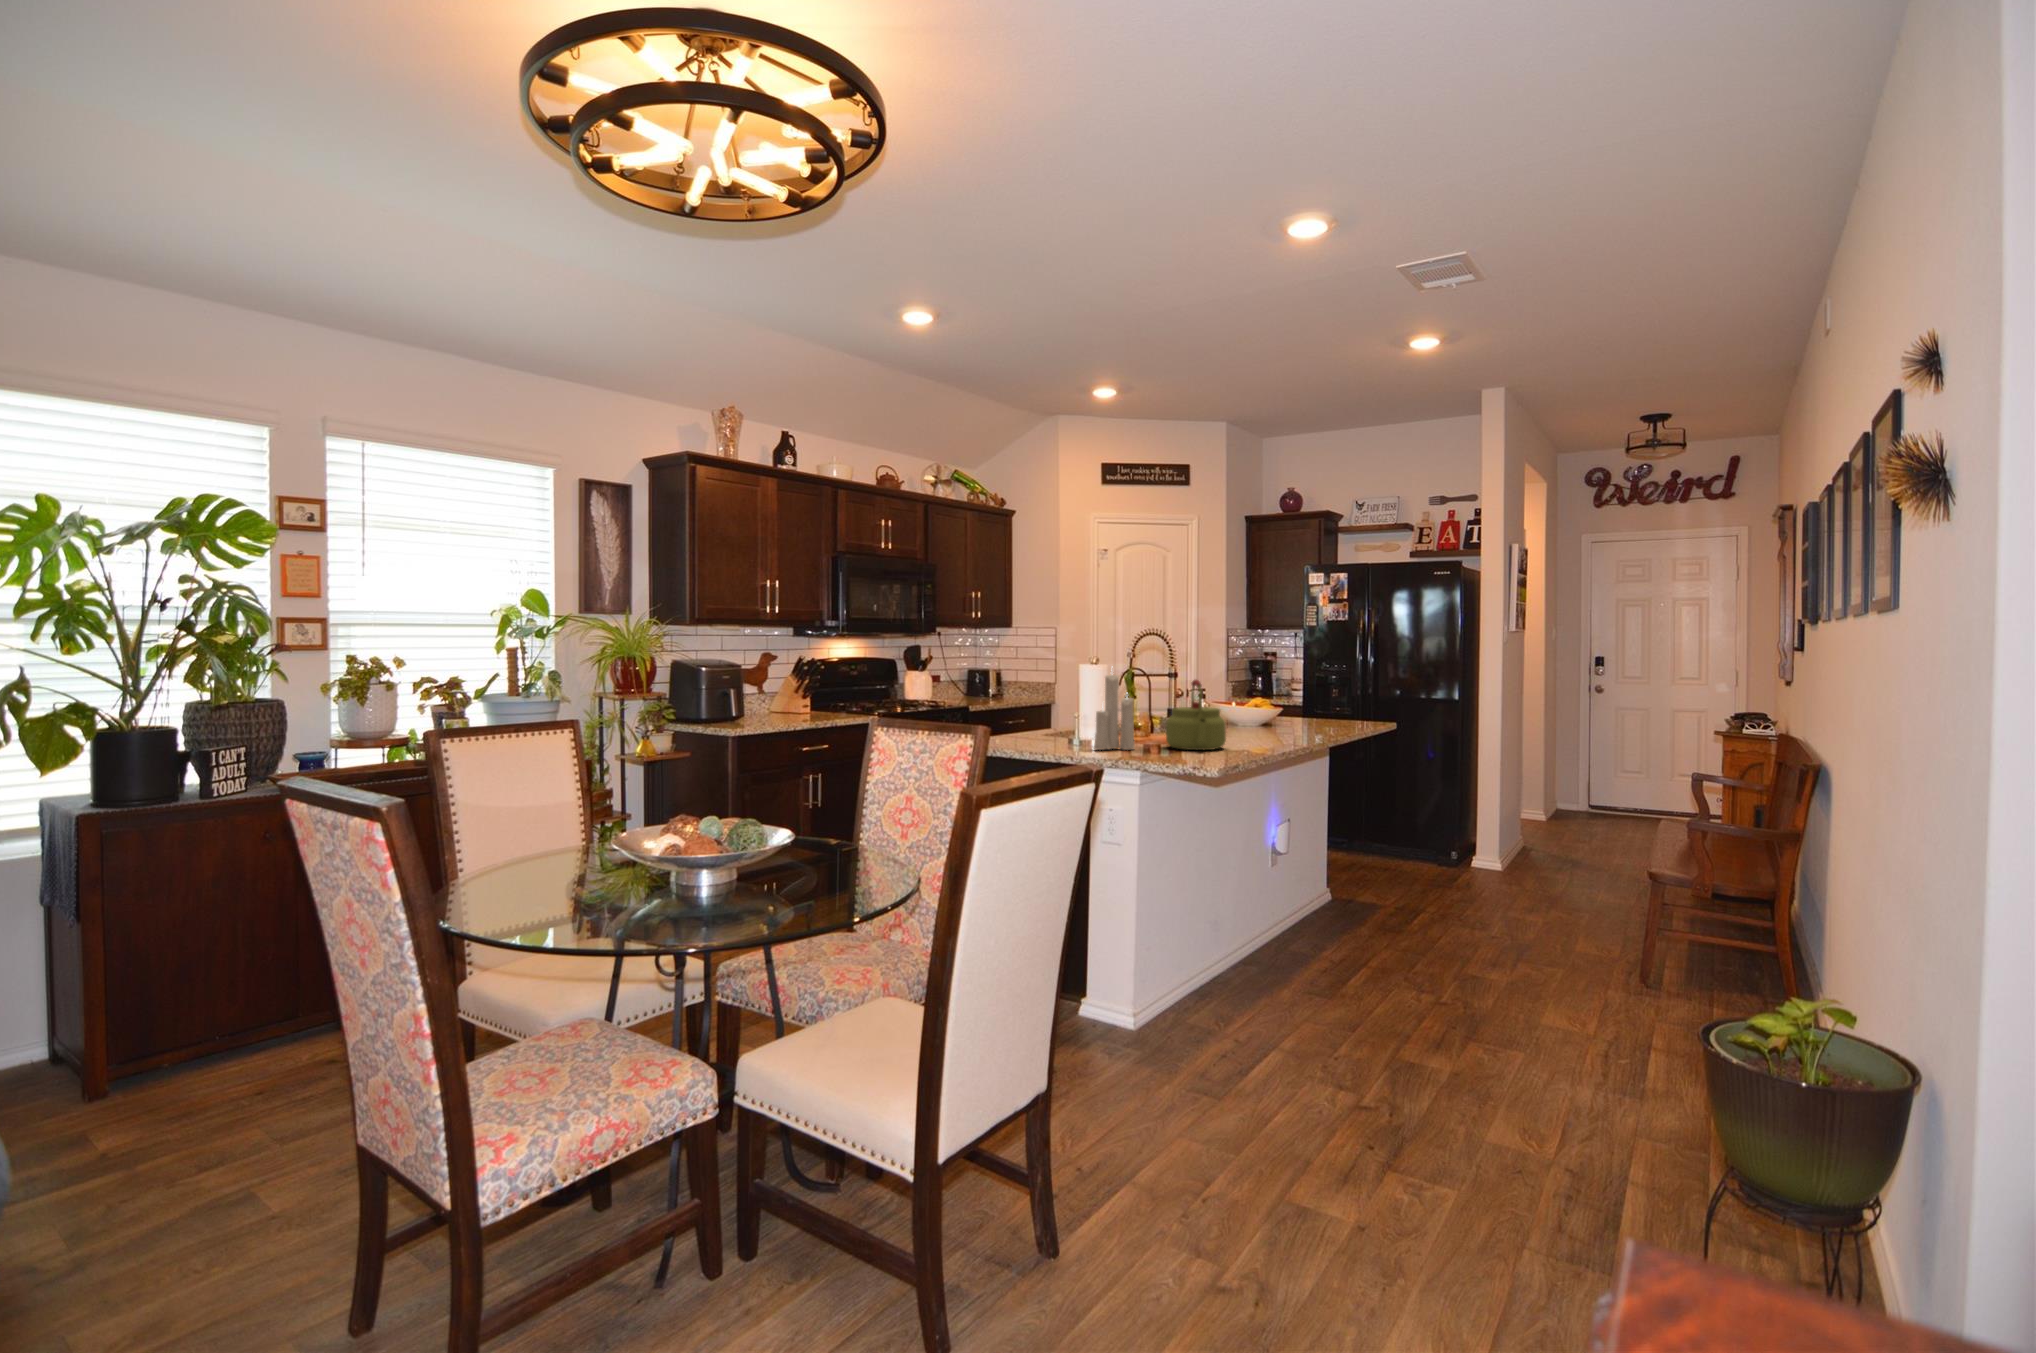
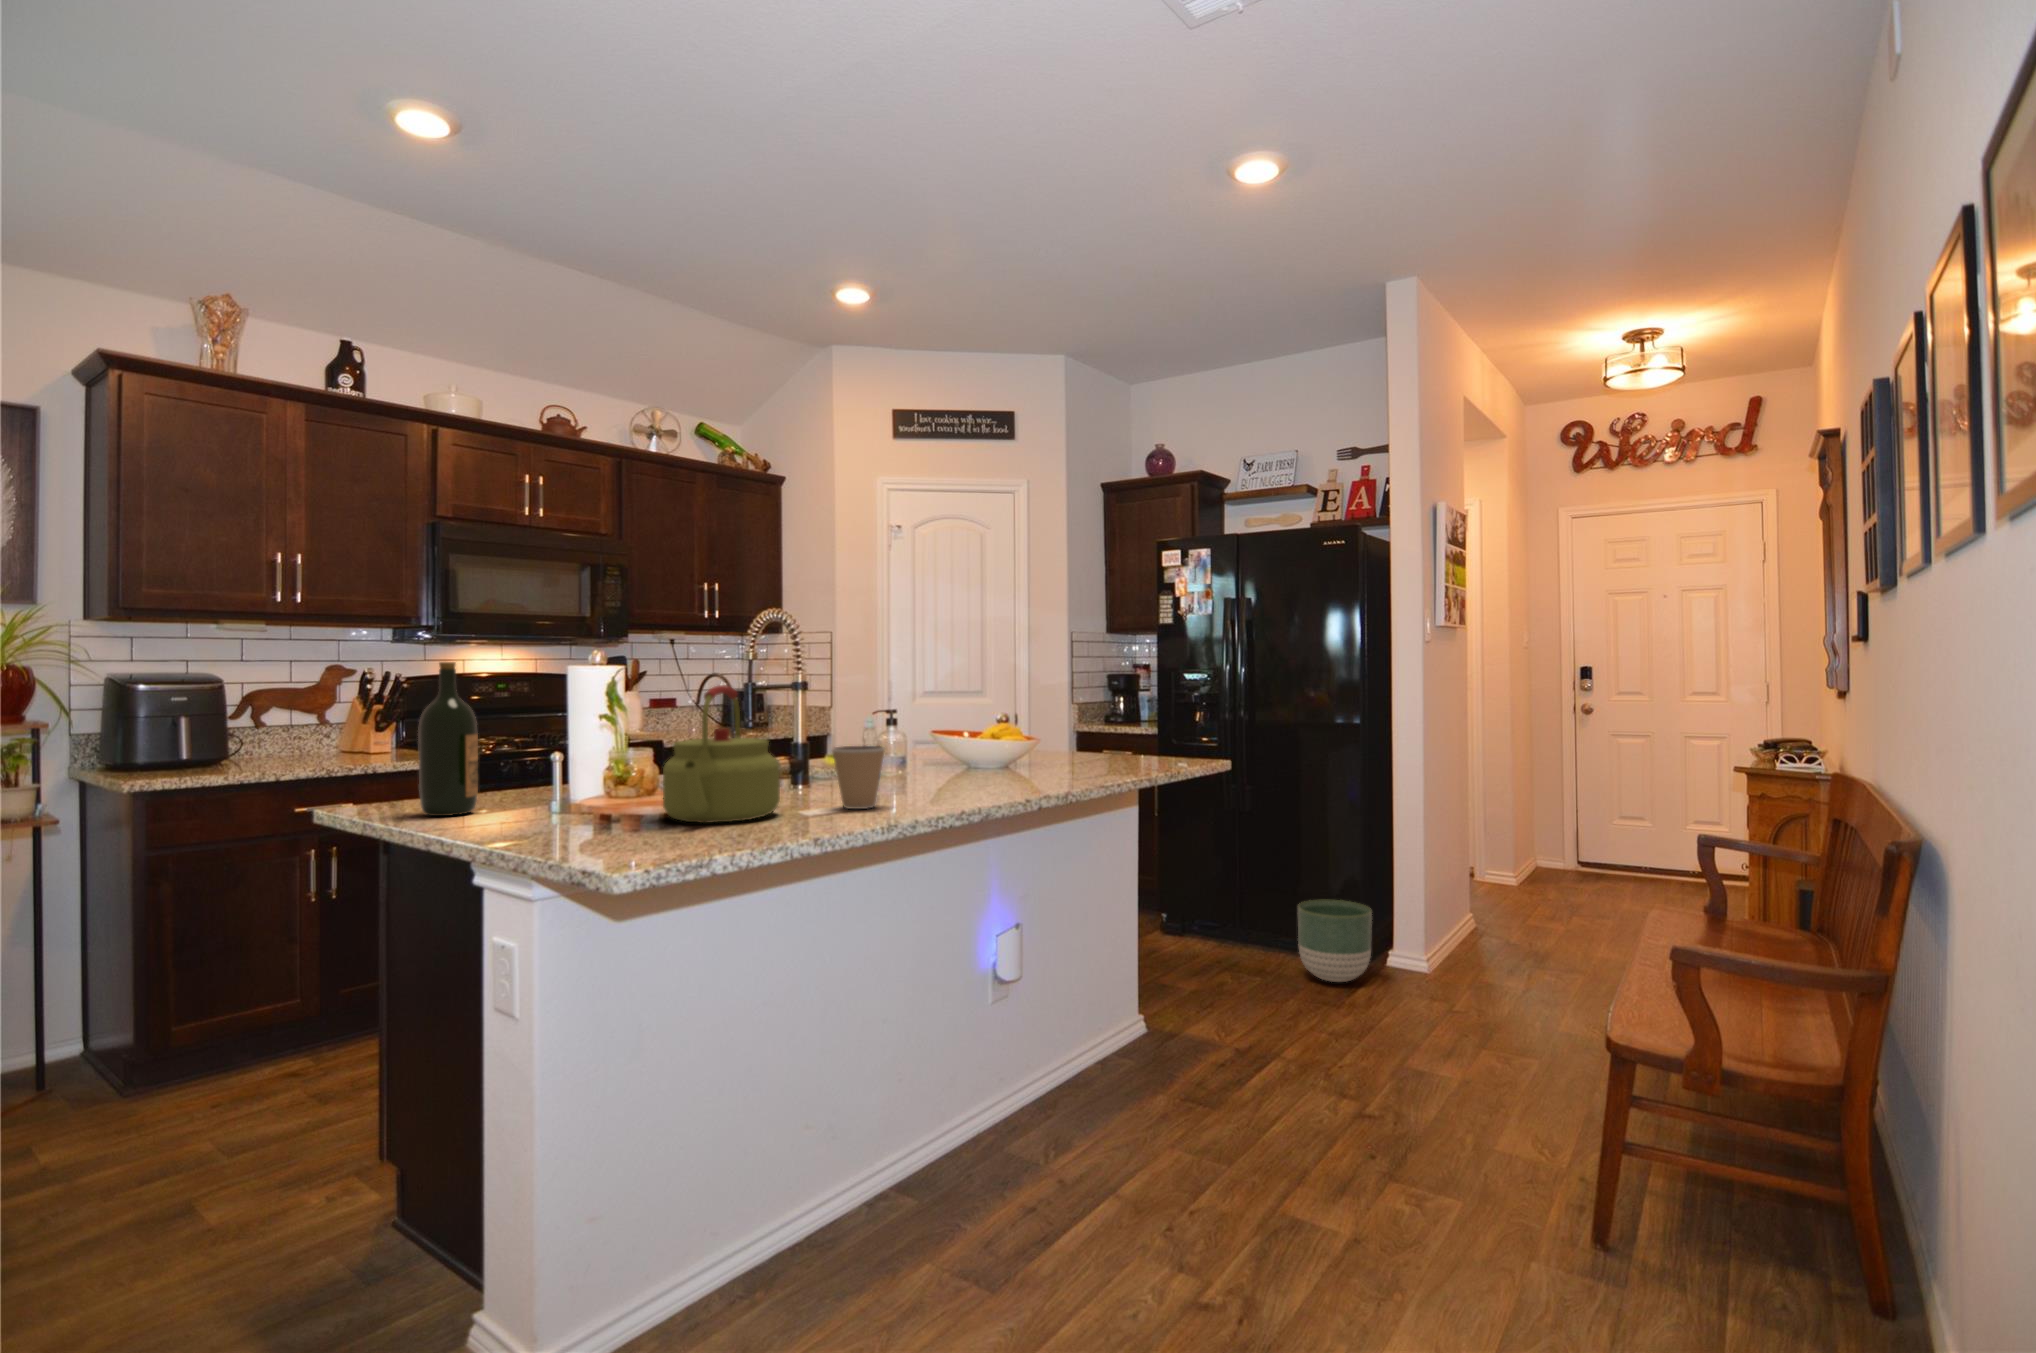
wine bottle: none [1028,665,1055,747] -> present [418,662,478,816]
candle: present [1094,675,1134,750] -> none [505,649,596,823]
coffee cup: none [1239,712,1268,745] -> present [832,746,885,809]
planter: none [1416,820,1468,874] -> present [1298,900,1372,982]

